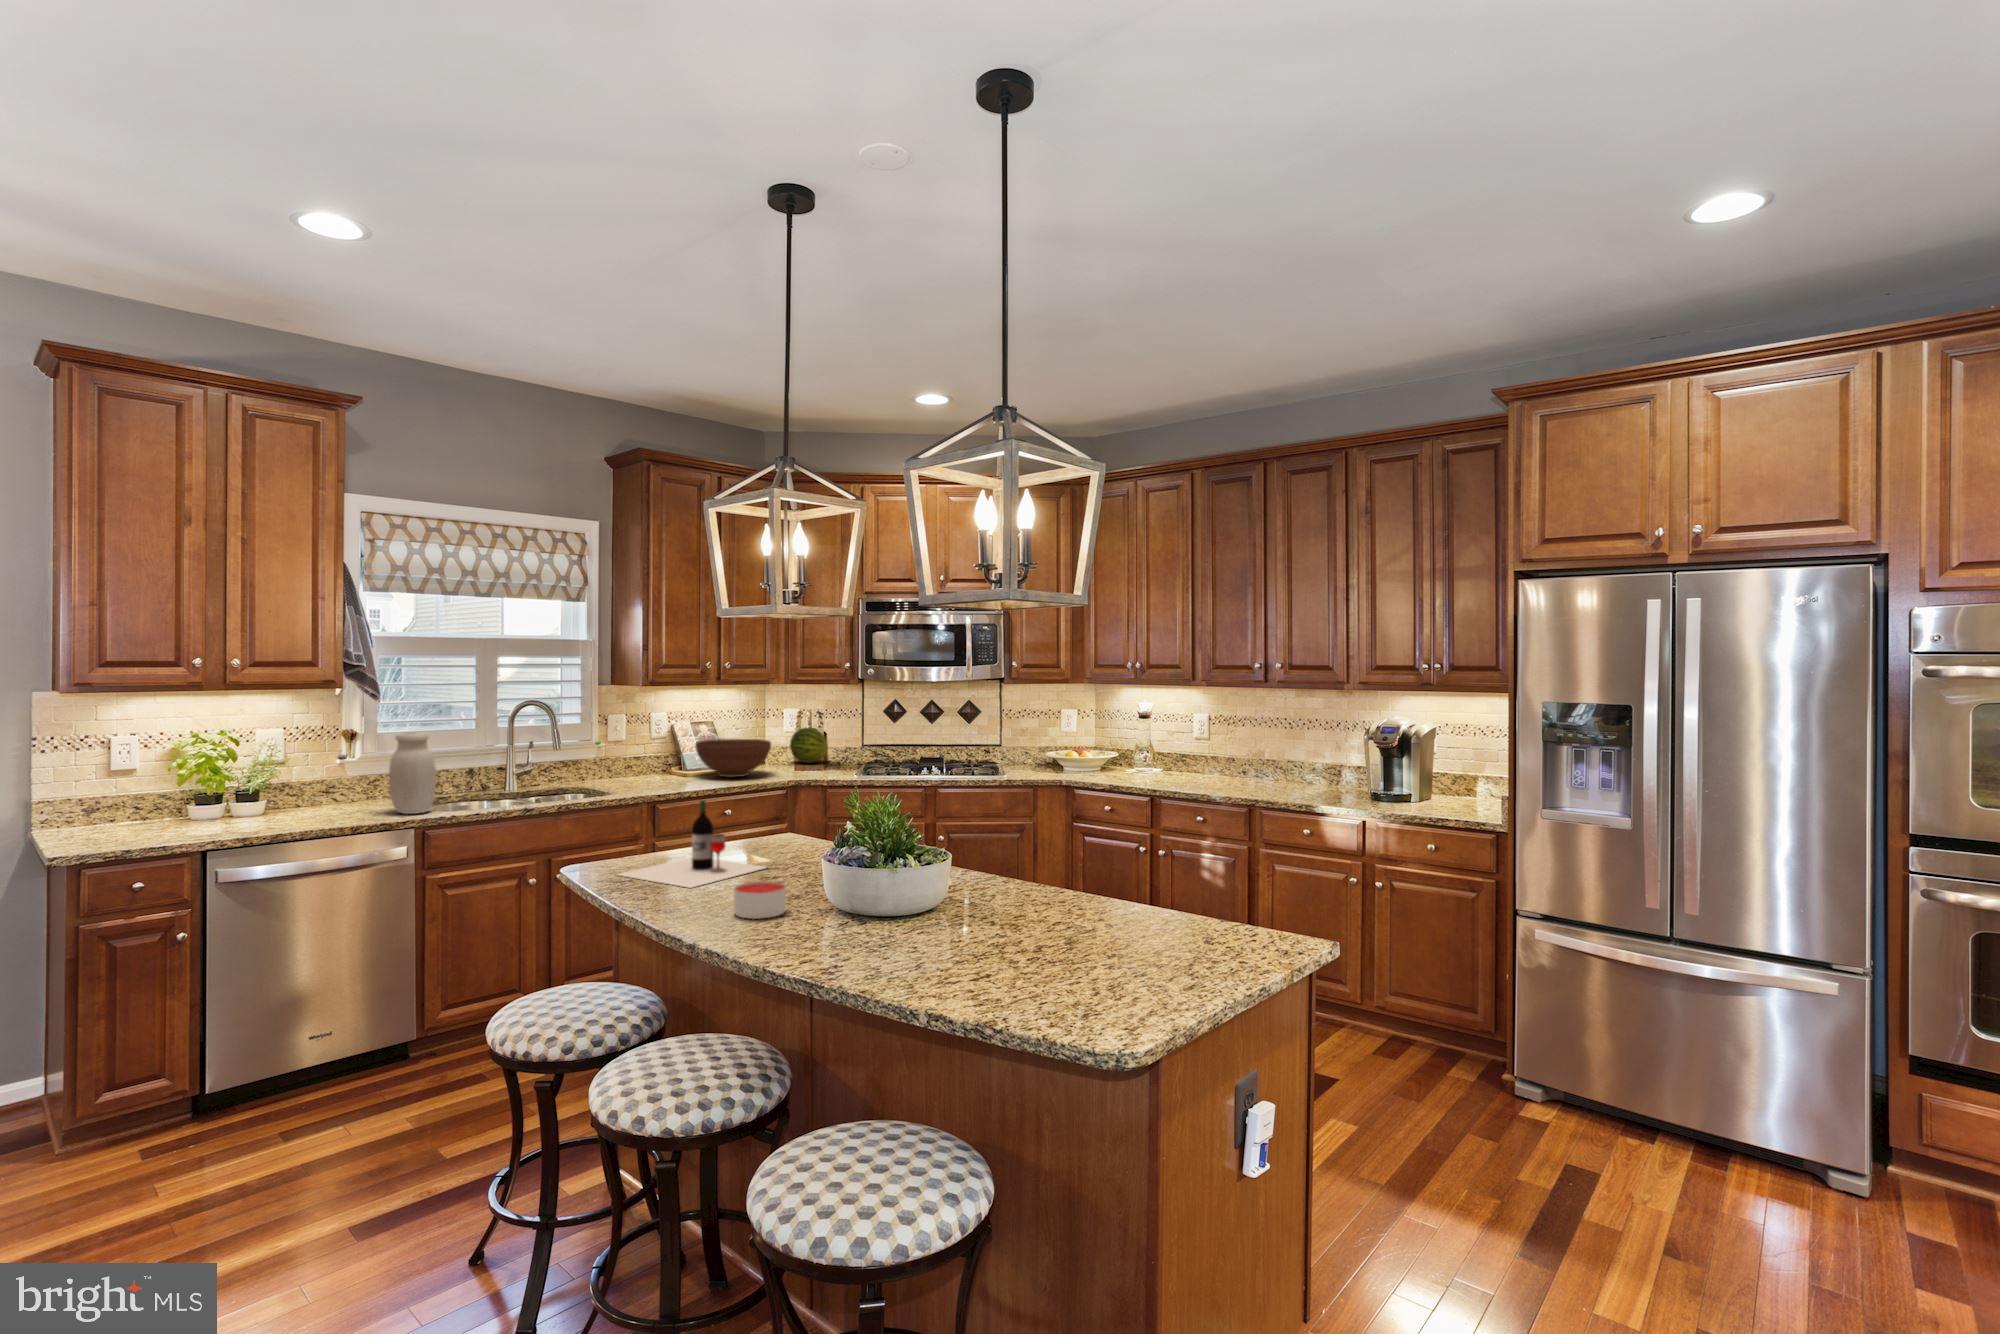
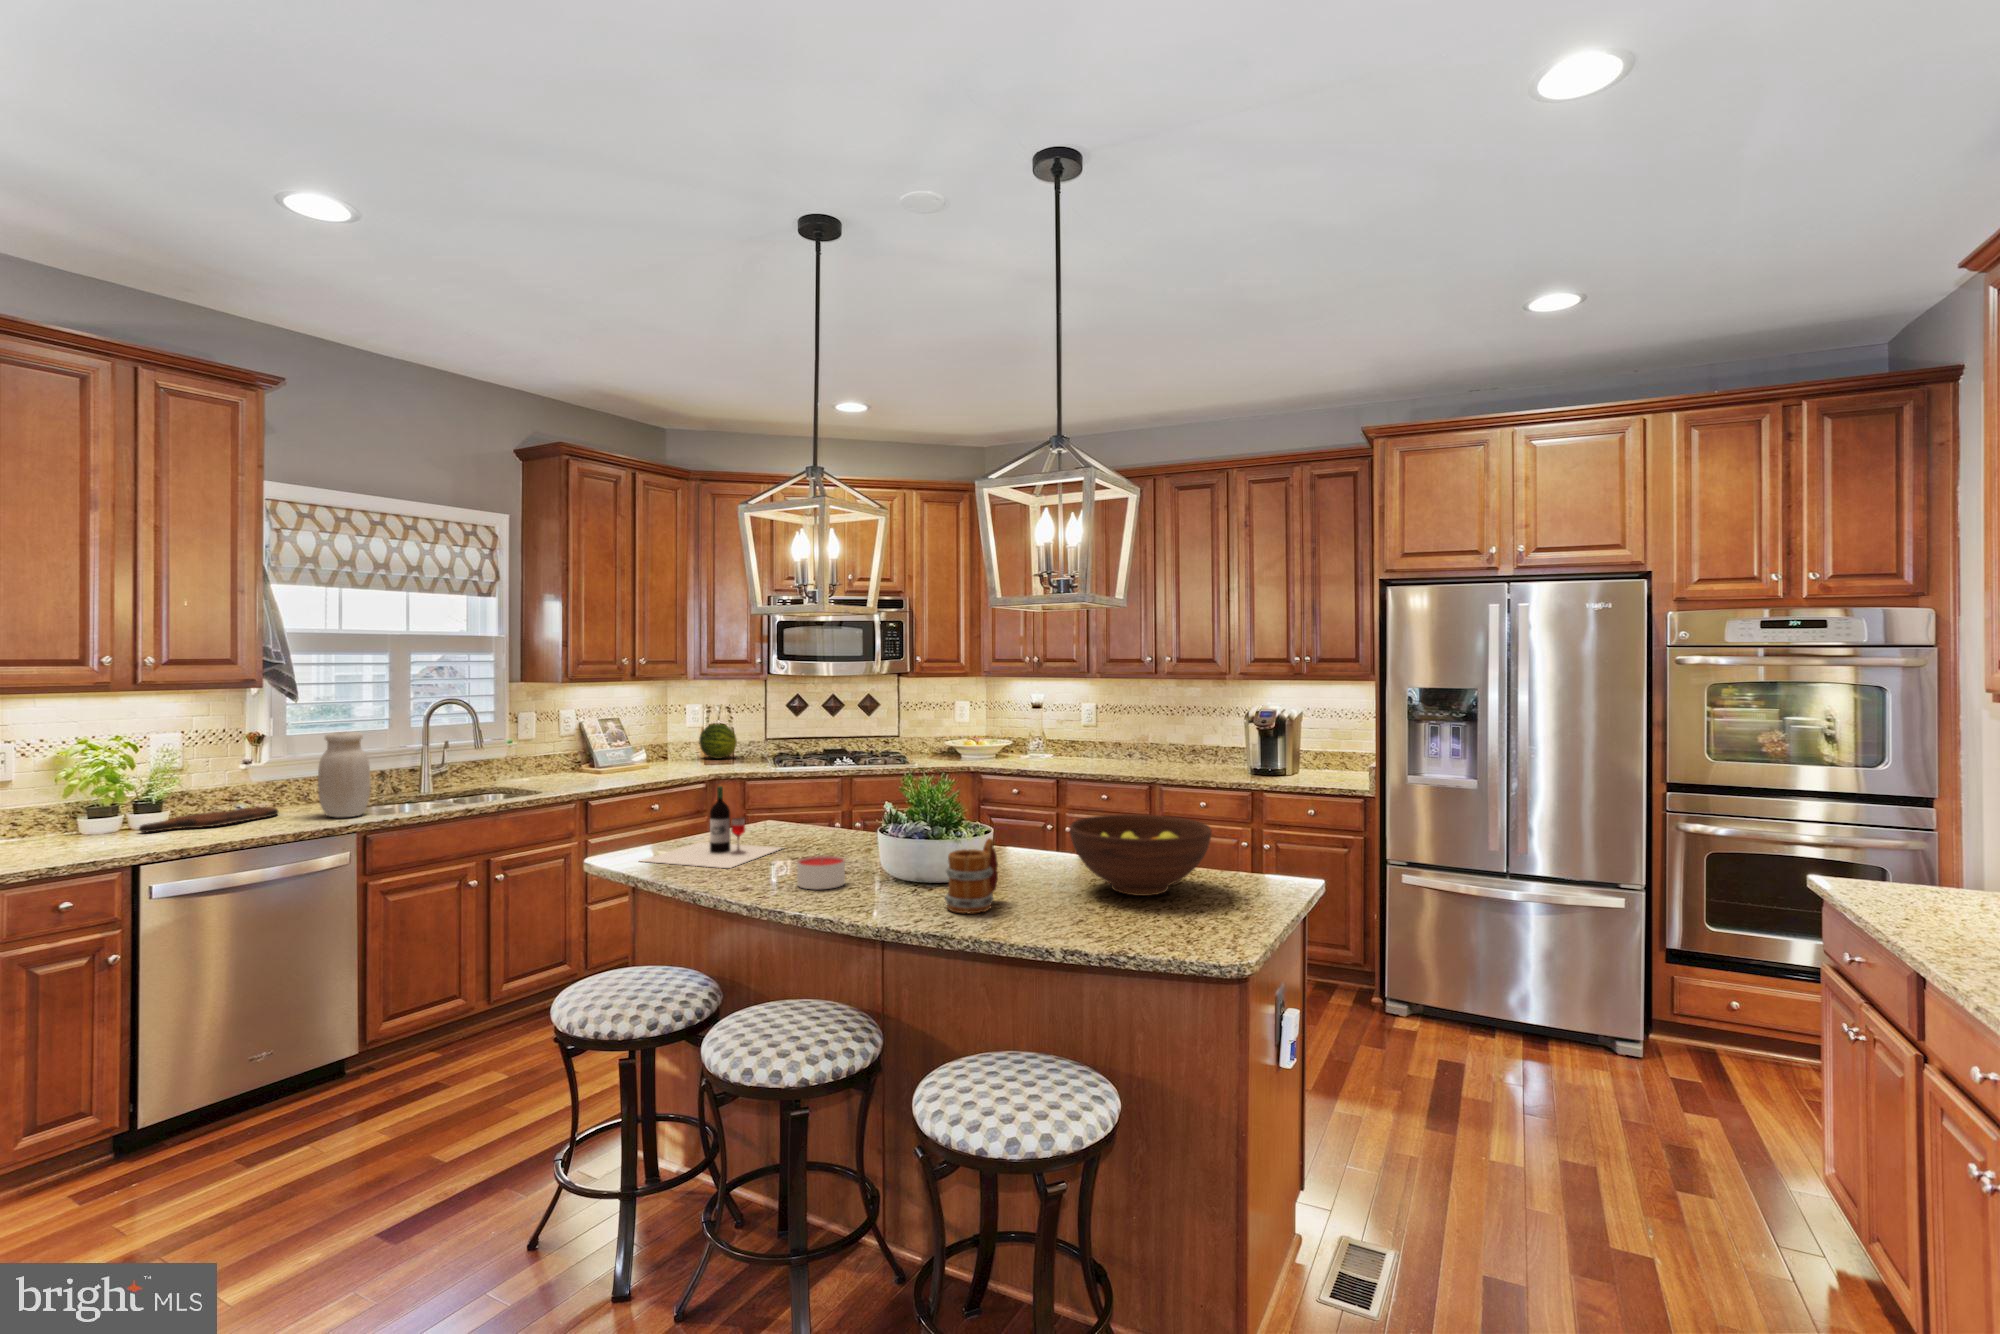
fruit bowl: present [695,739,771,777] -> present [1070,814,1211,896]
cutting board: none [233,801,360,822] -> present [139,807,278,832]
mug: none [855,875,923,959] -> present [945,838,998,913]

